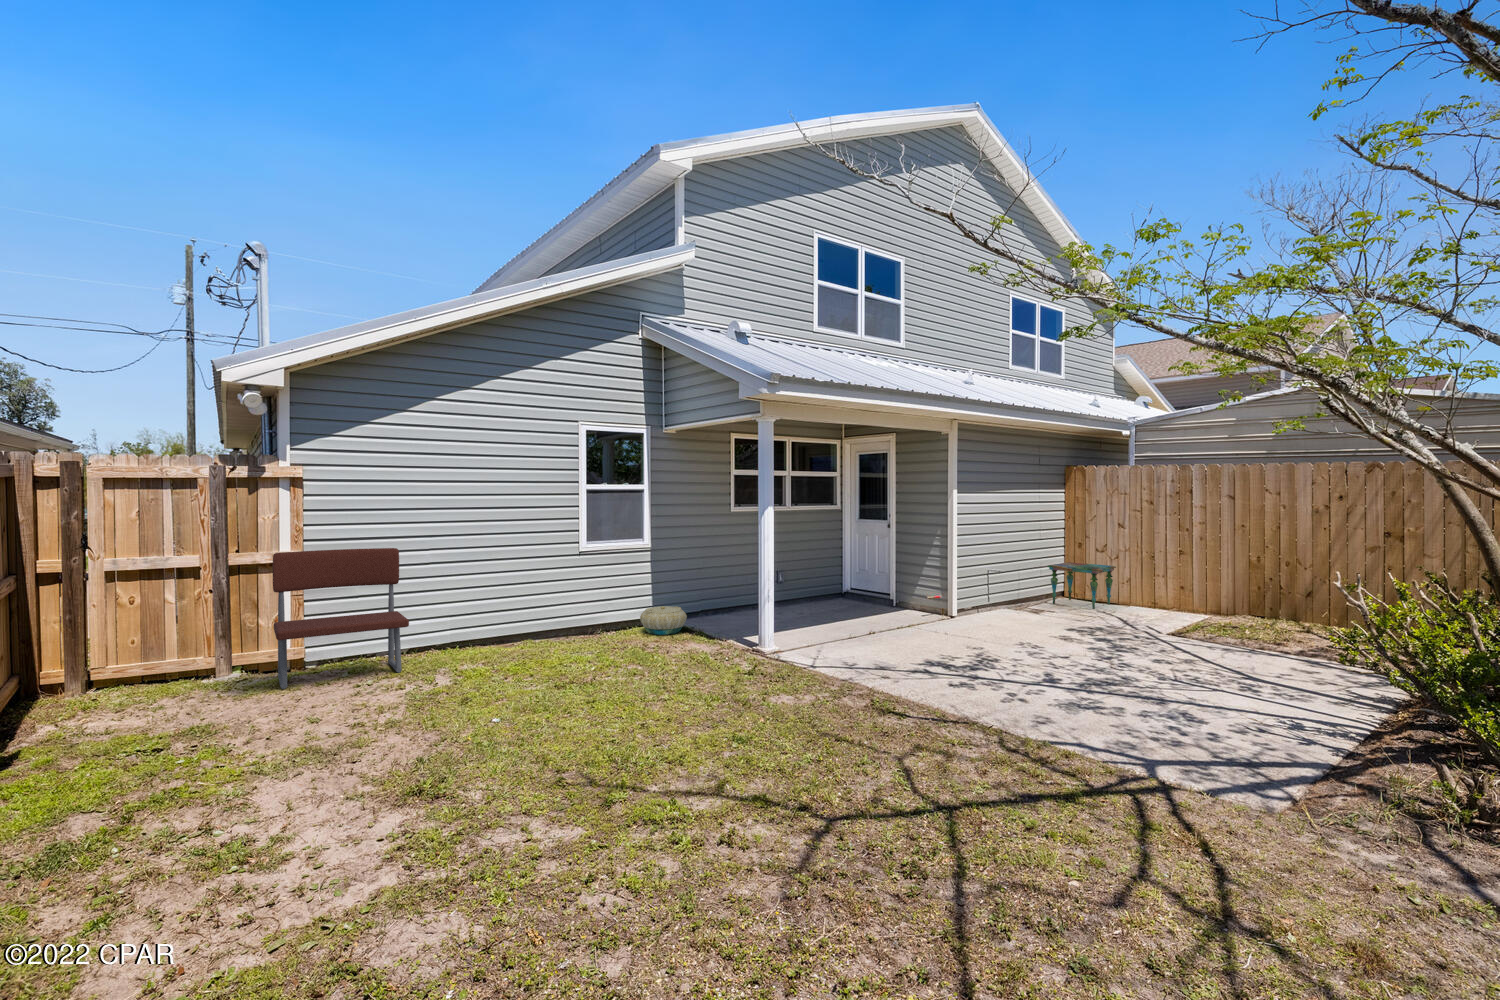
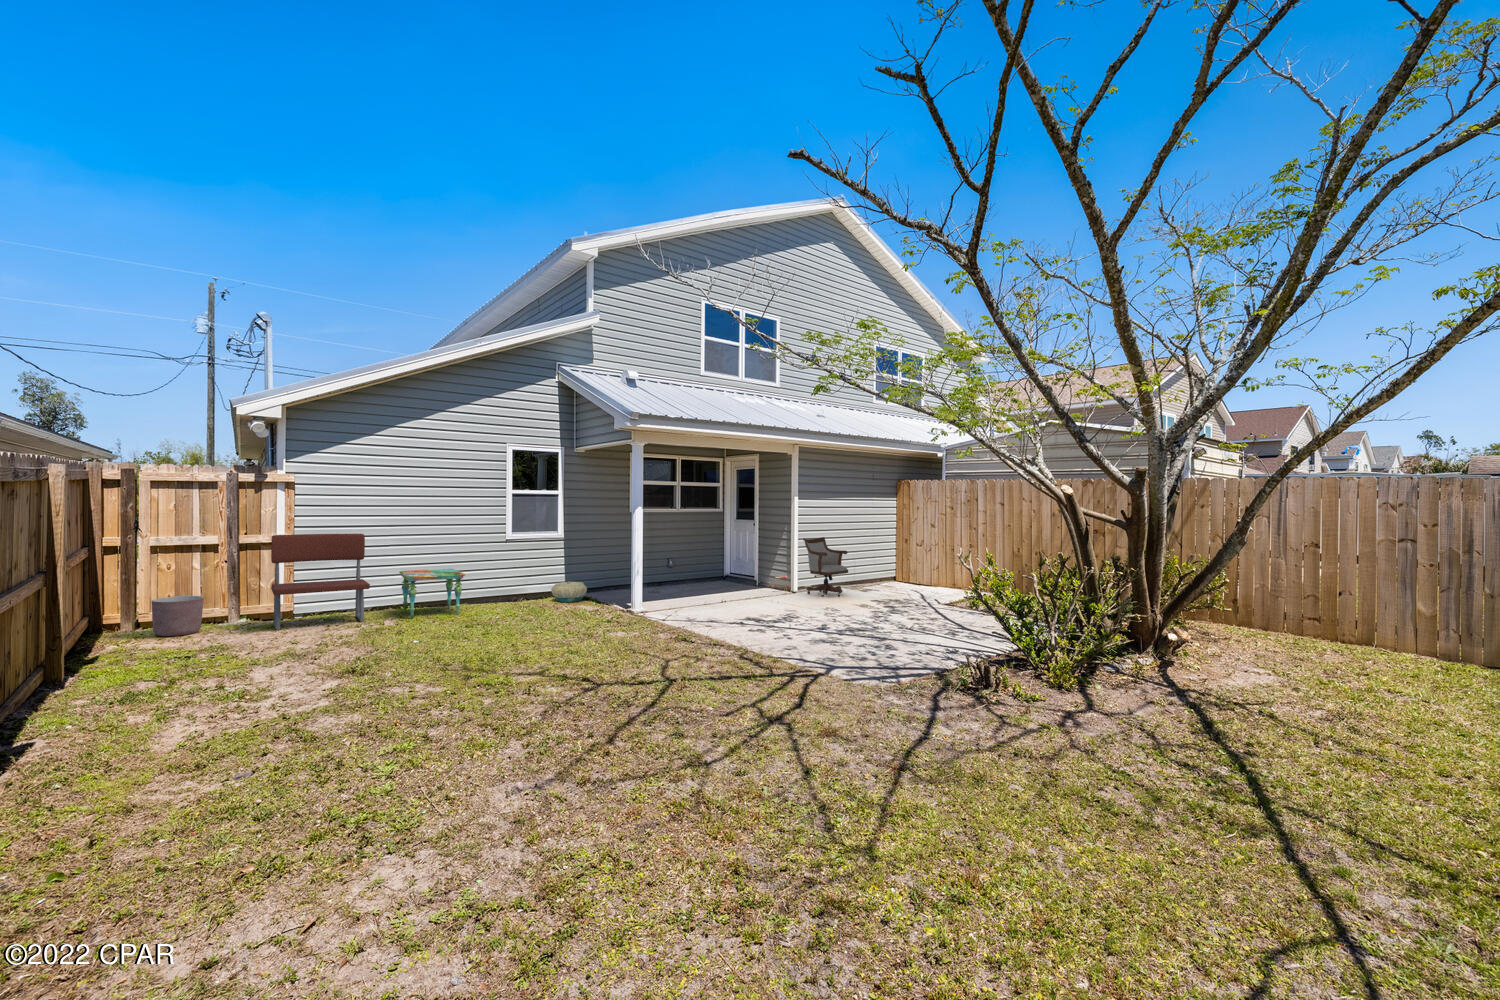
chair: none [963,542,1023,622] -> present [803,537,848,597]
side table: present [1047,562,1116,609] -> present [399,569,465,619]
planter: none [105,641,179,703] -> present [152,596,203,636]

